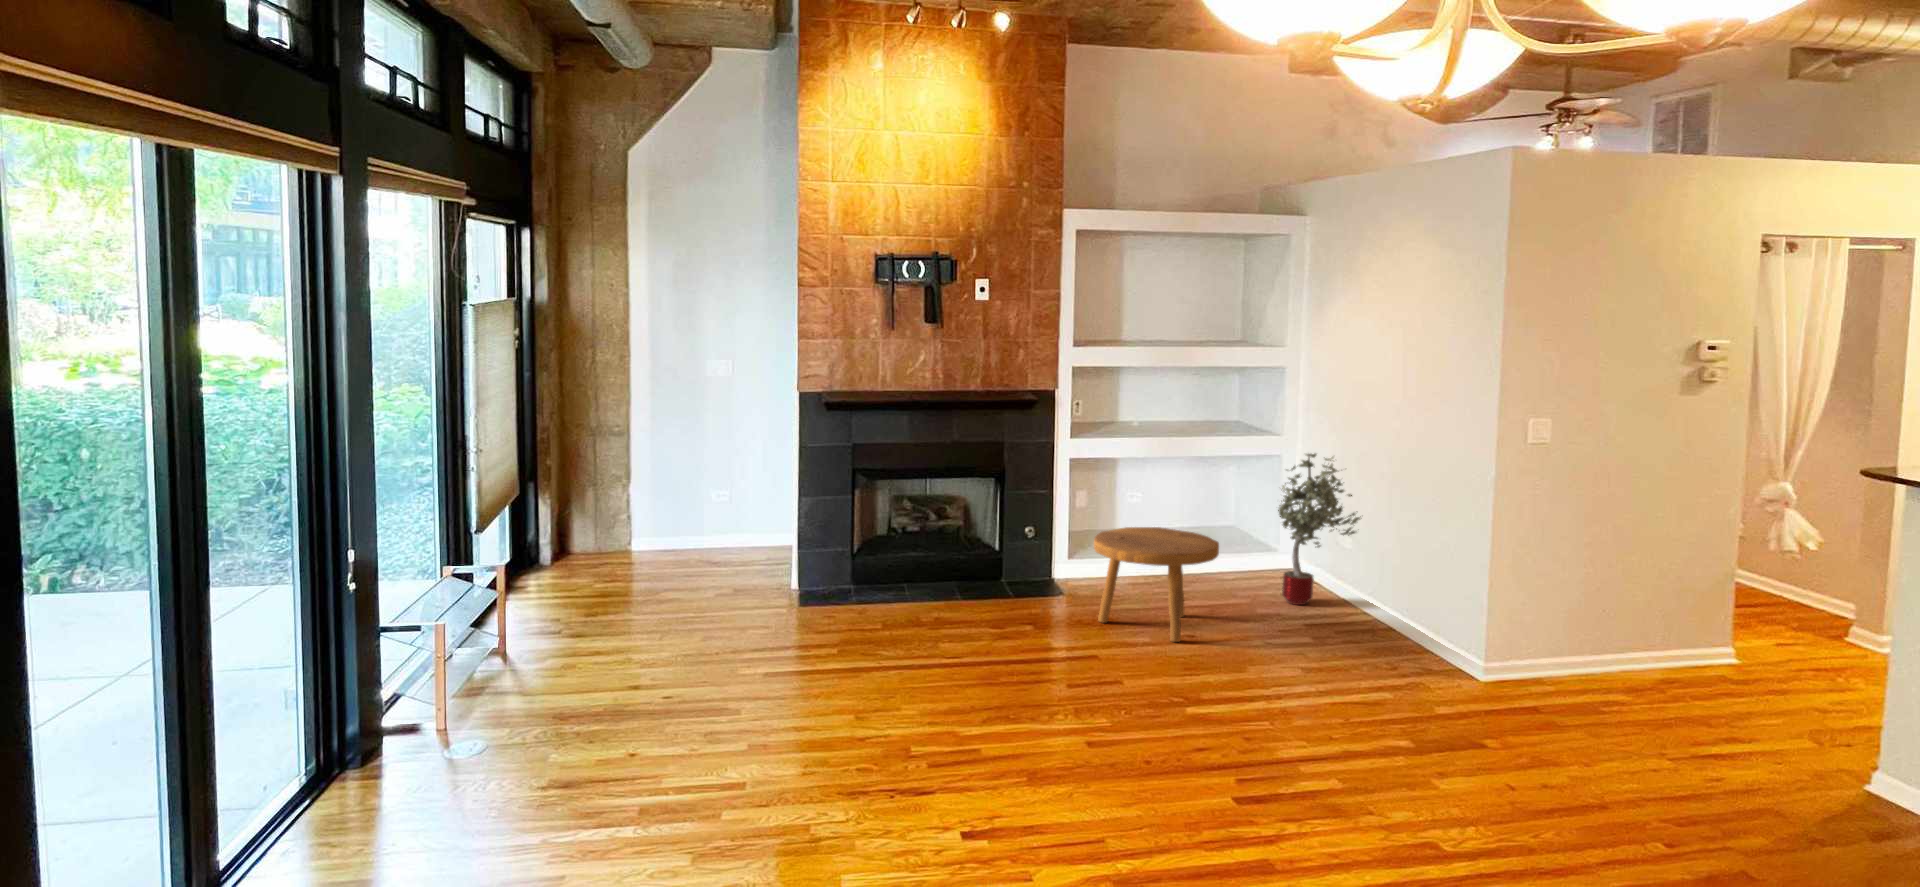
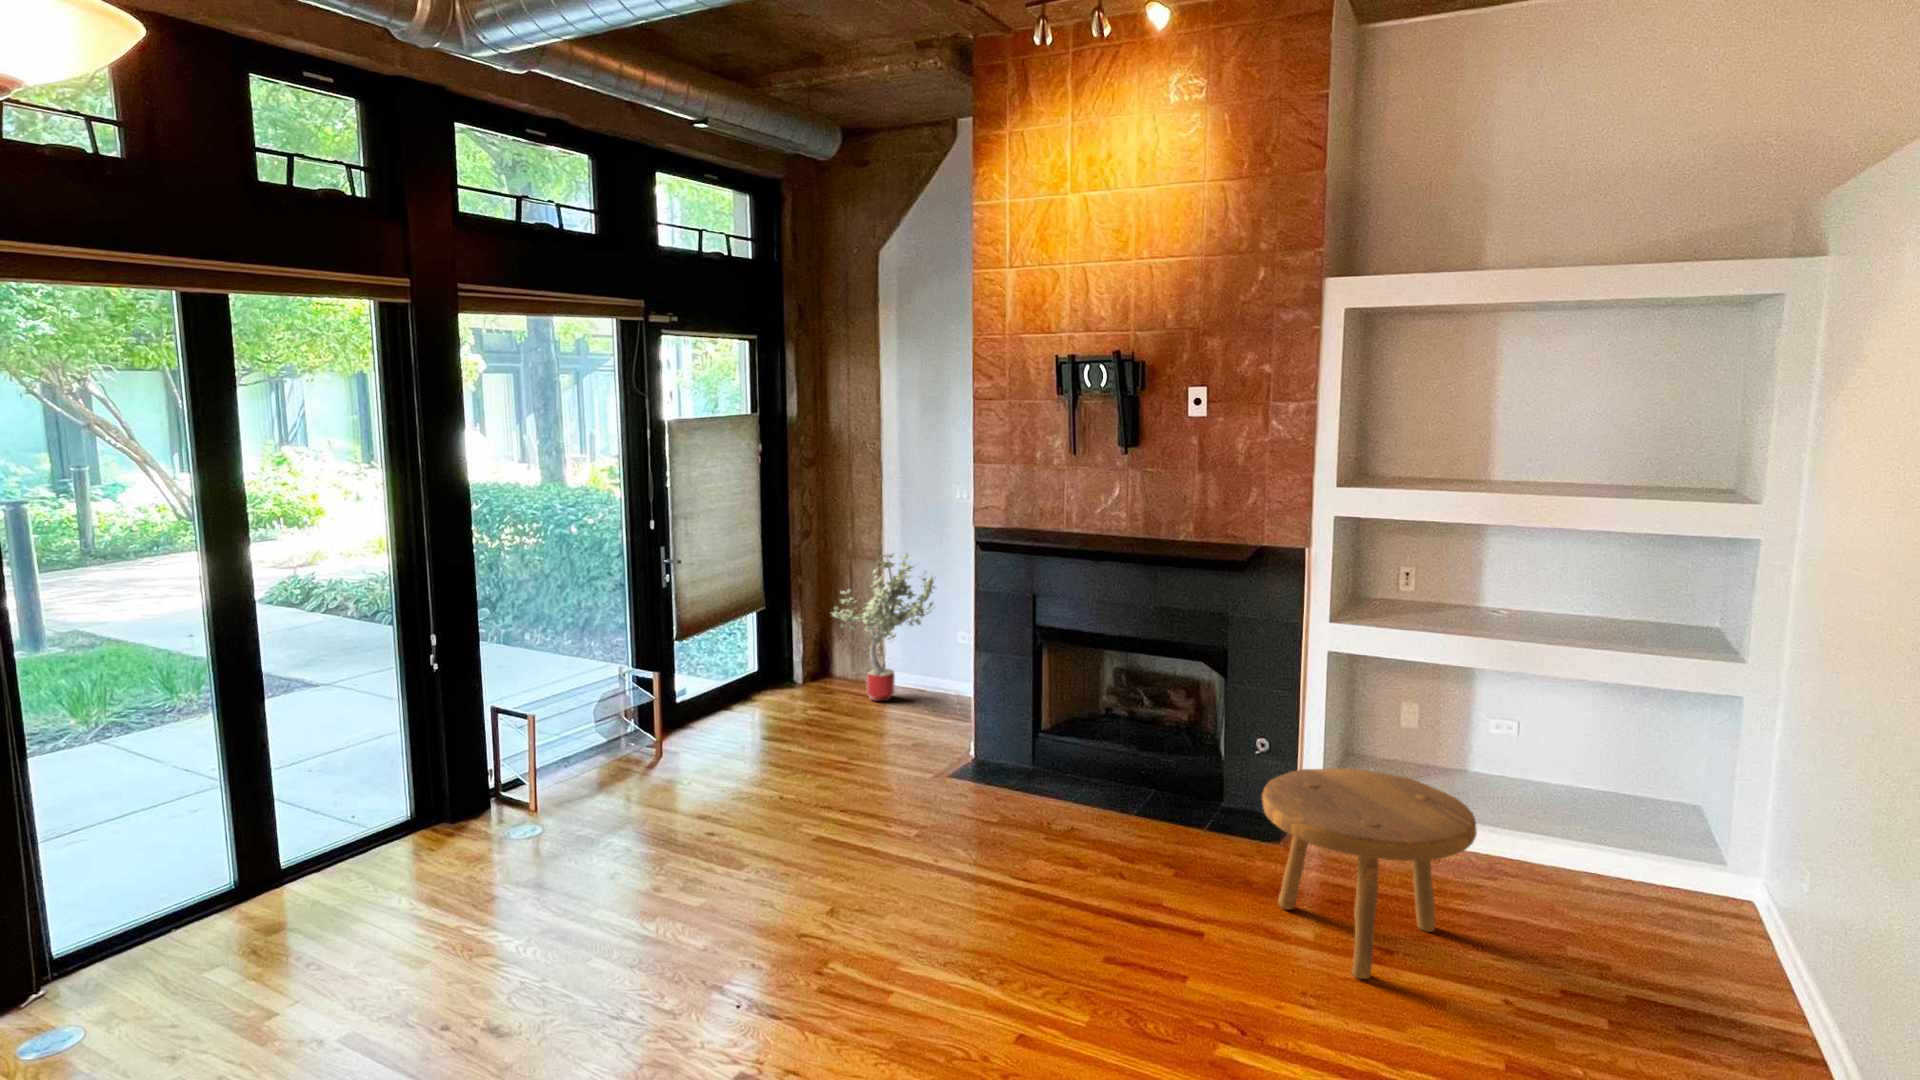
potted tree: present [1278,454,1361,605] -> present [832,553,936,701]

